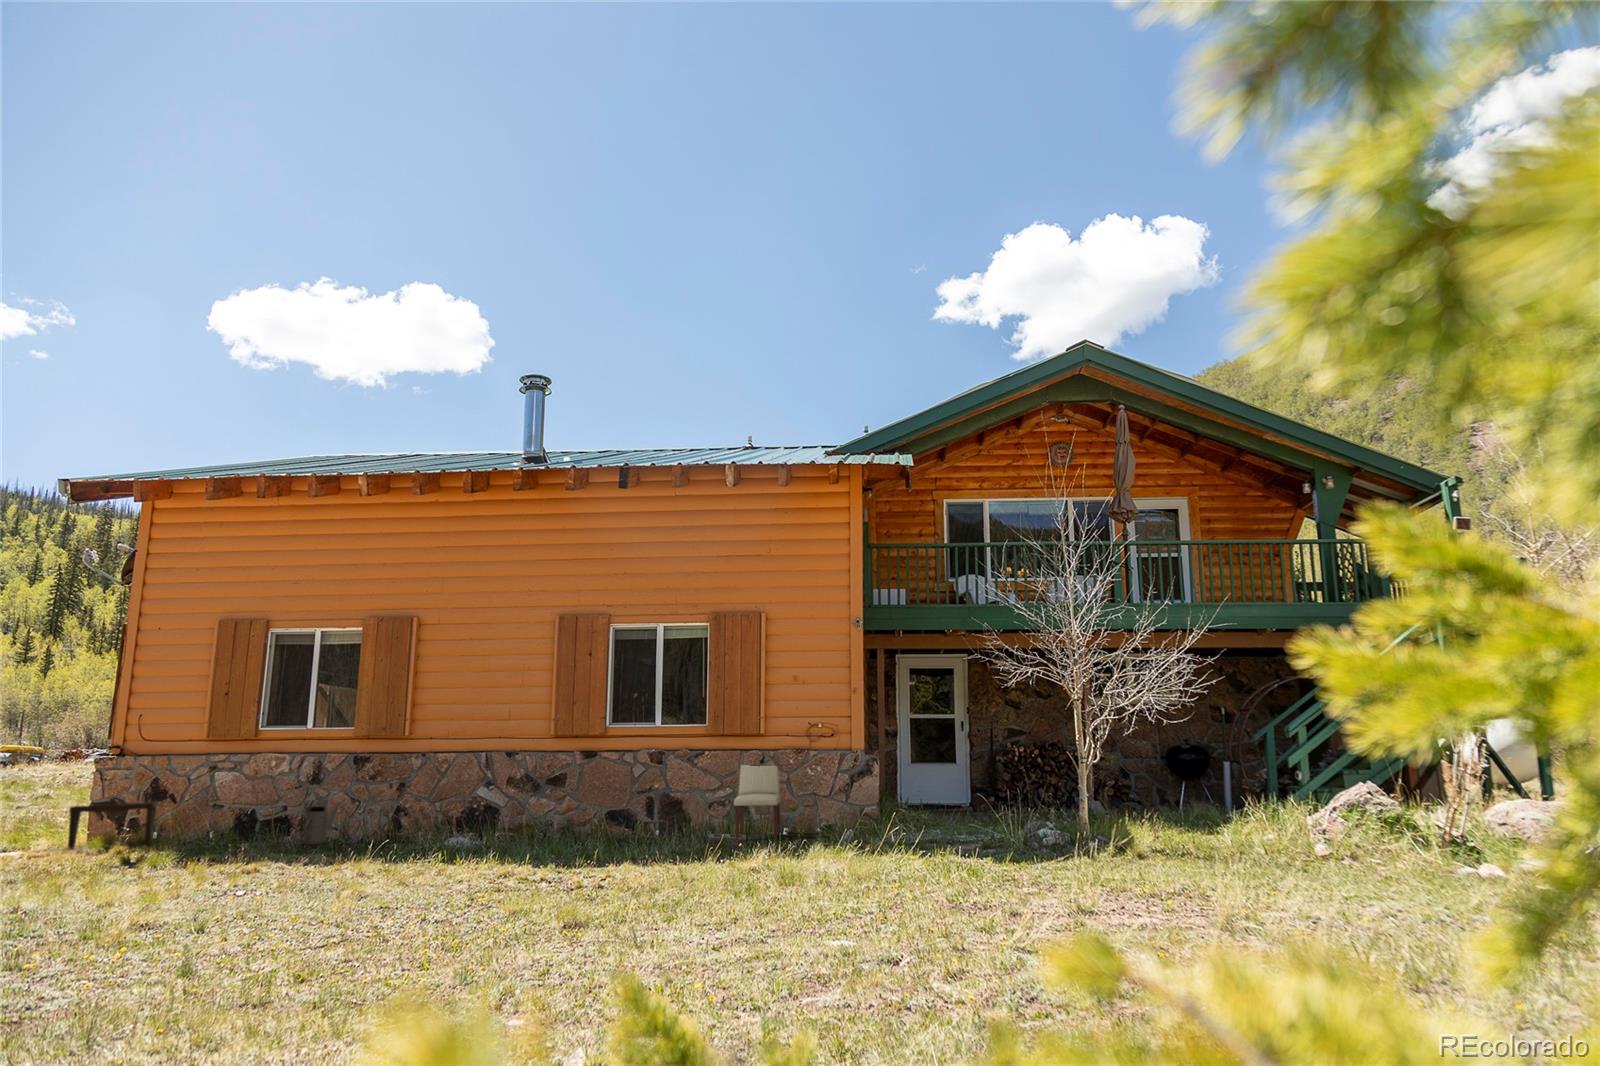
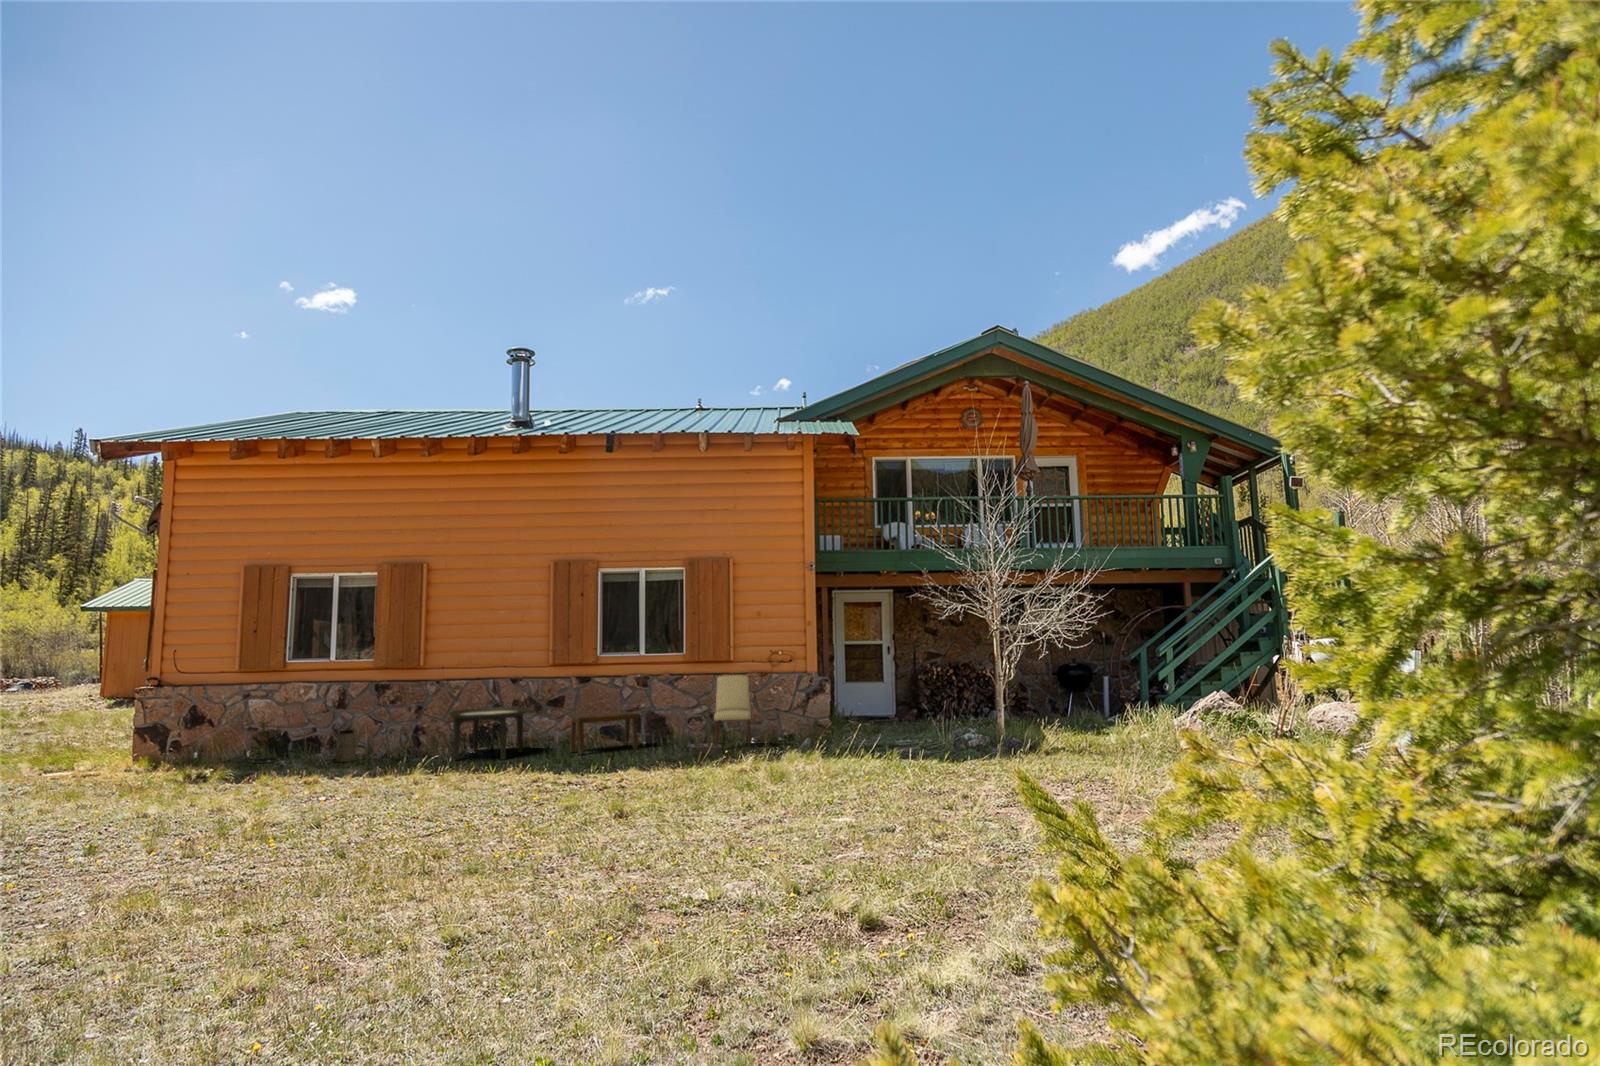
round table: none [428,785,522,847] -> present [449,707,529,760]
potted tree: none [212,788,252,843] -> present [251,721,282,763]
bench: present [68,801,159,849] -> present [570,712,639,754]

